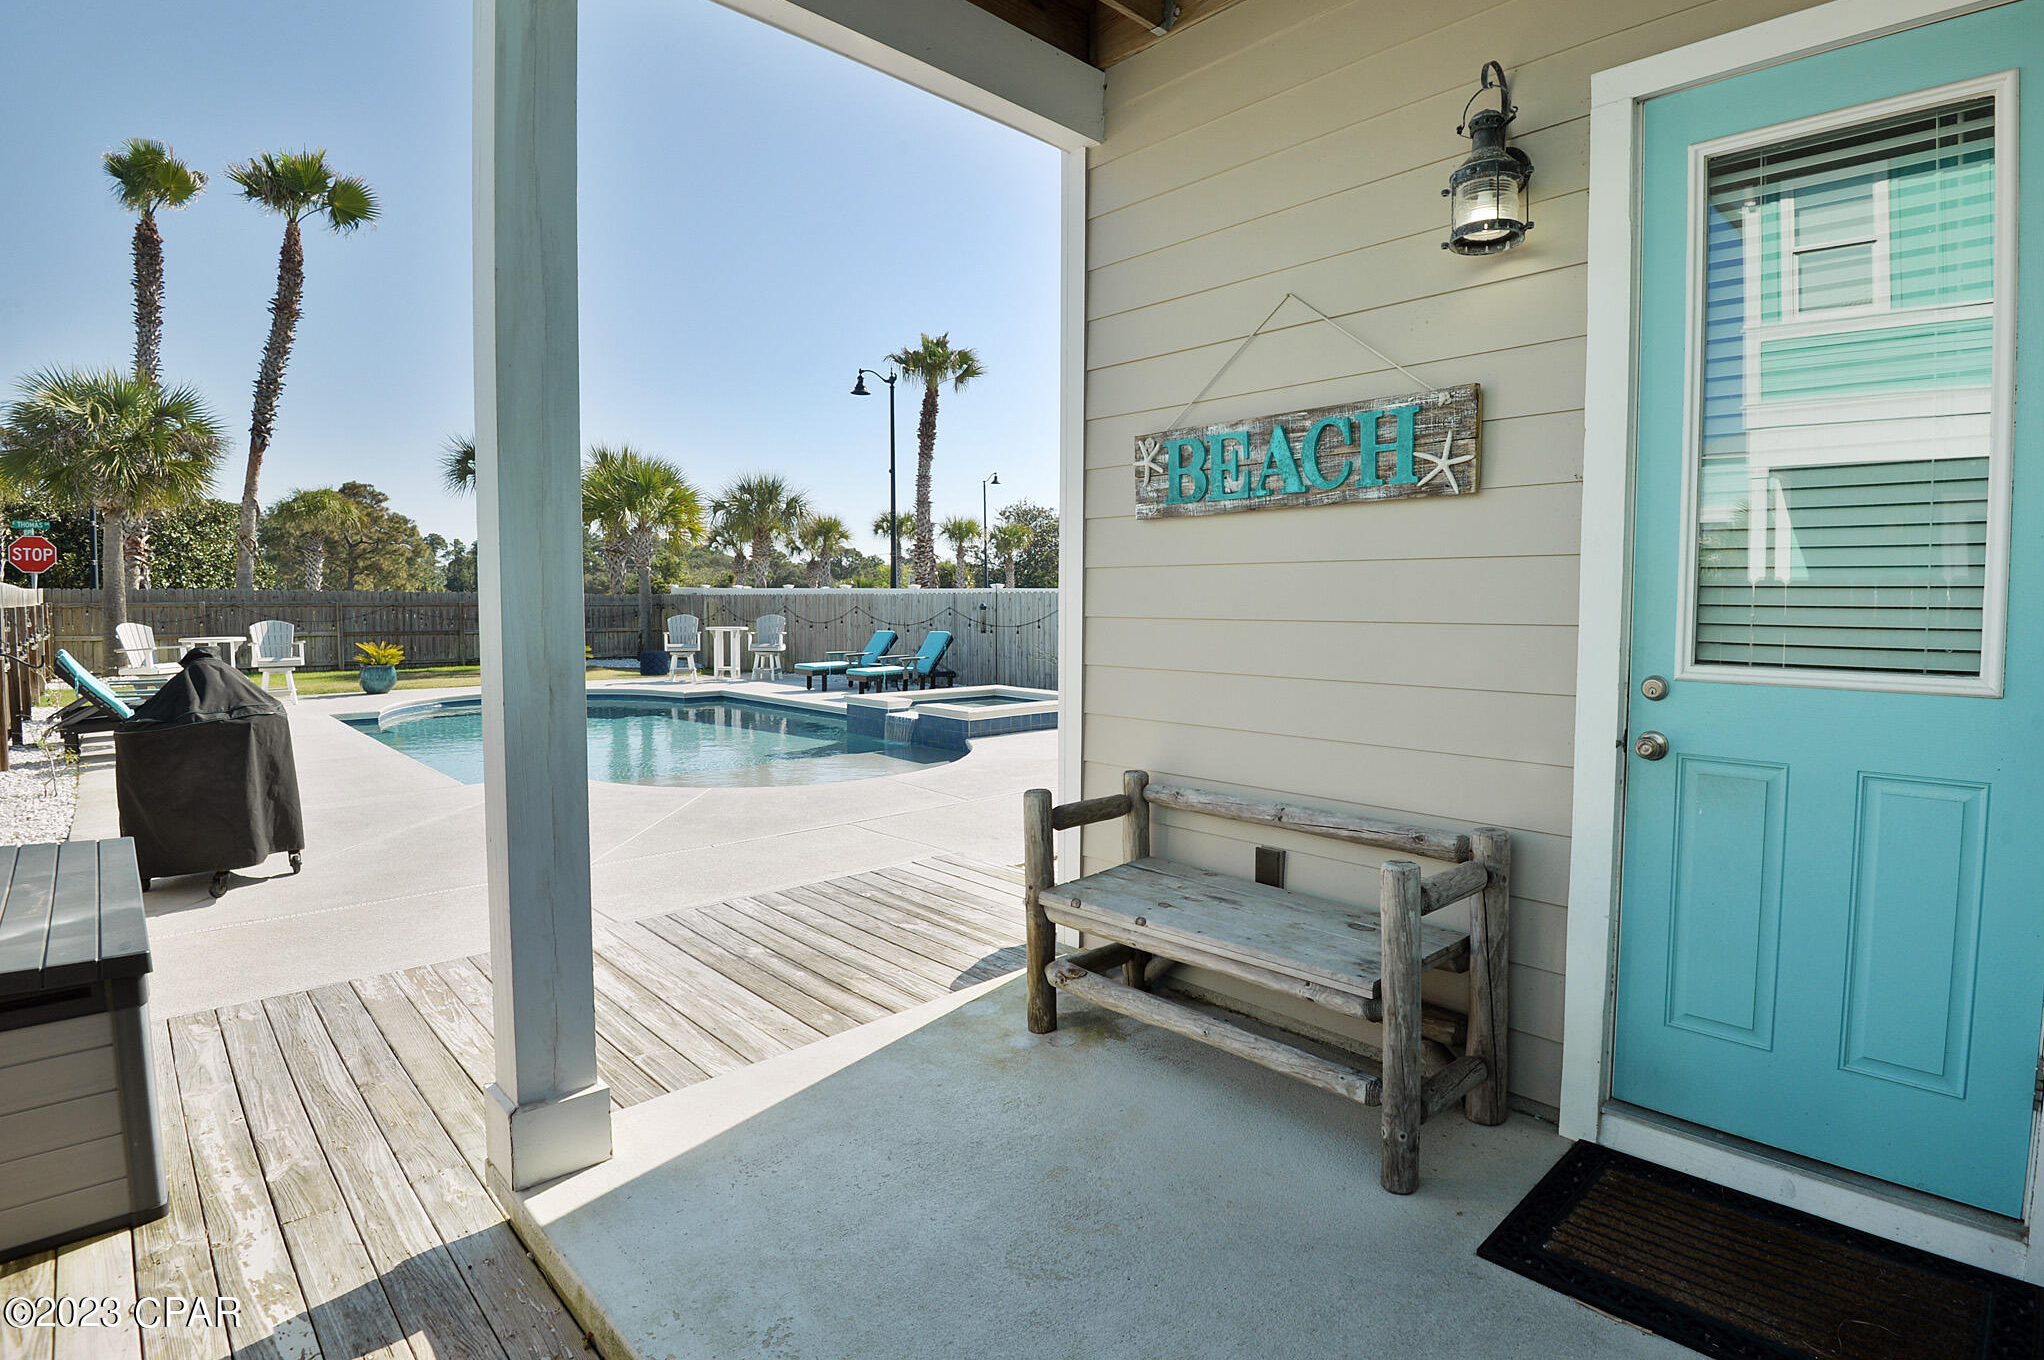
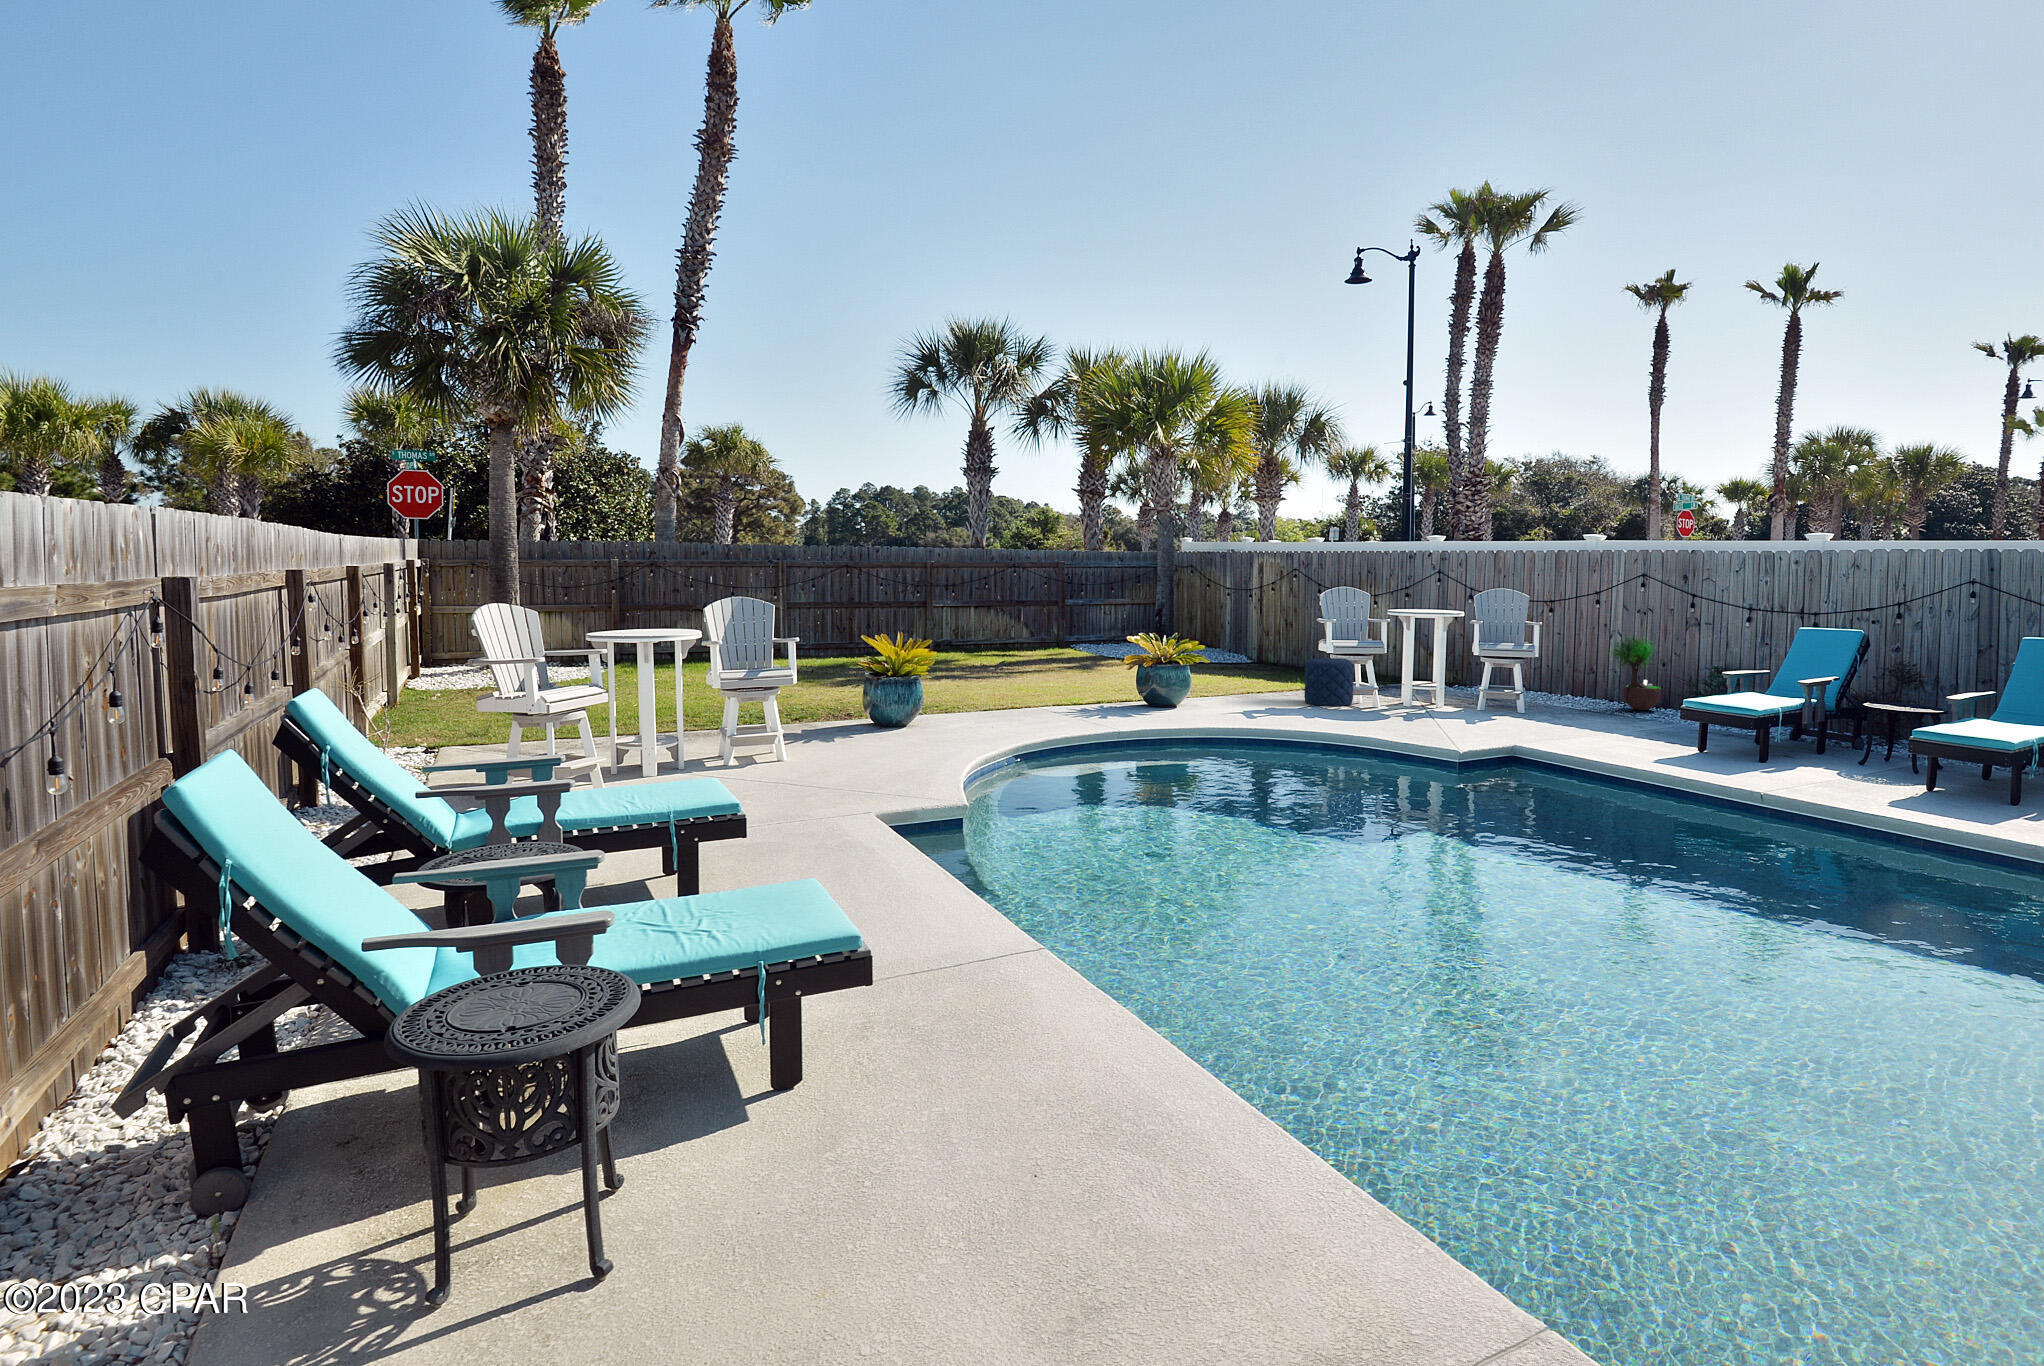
potted tree: none [800,633,828,674] -> present [1609,634,1661,710]

